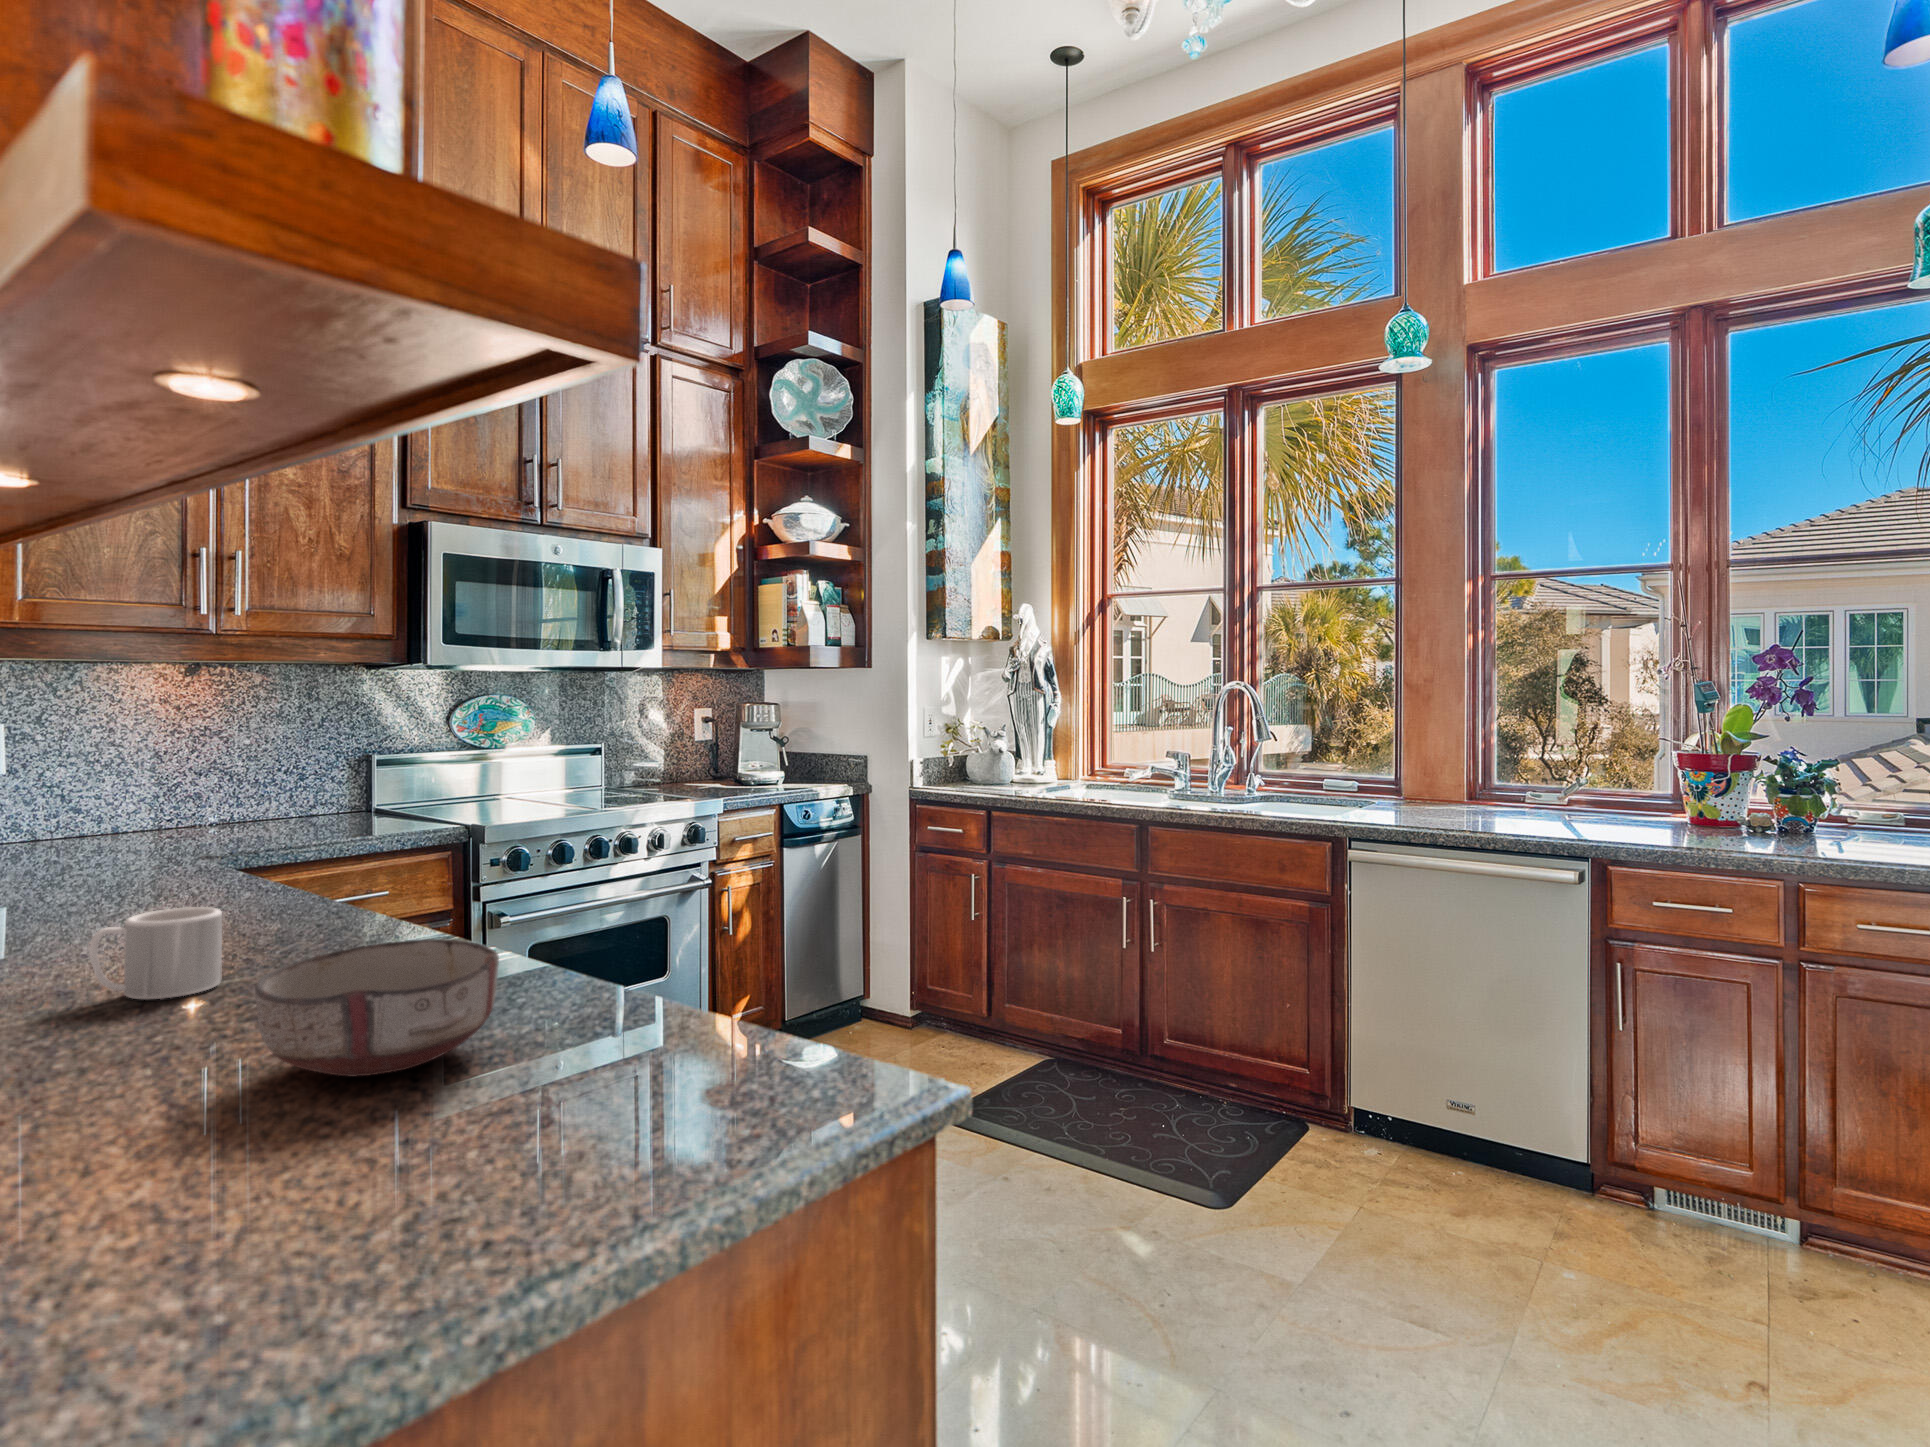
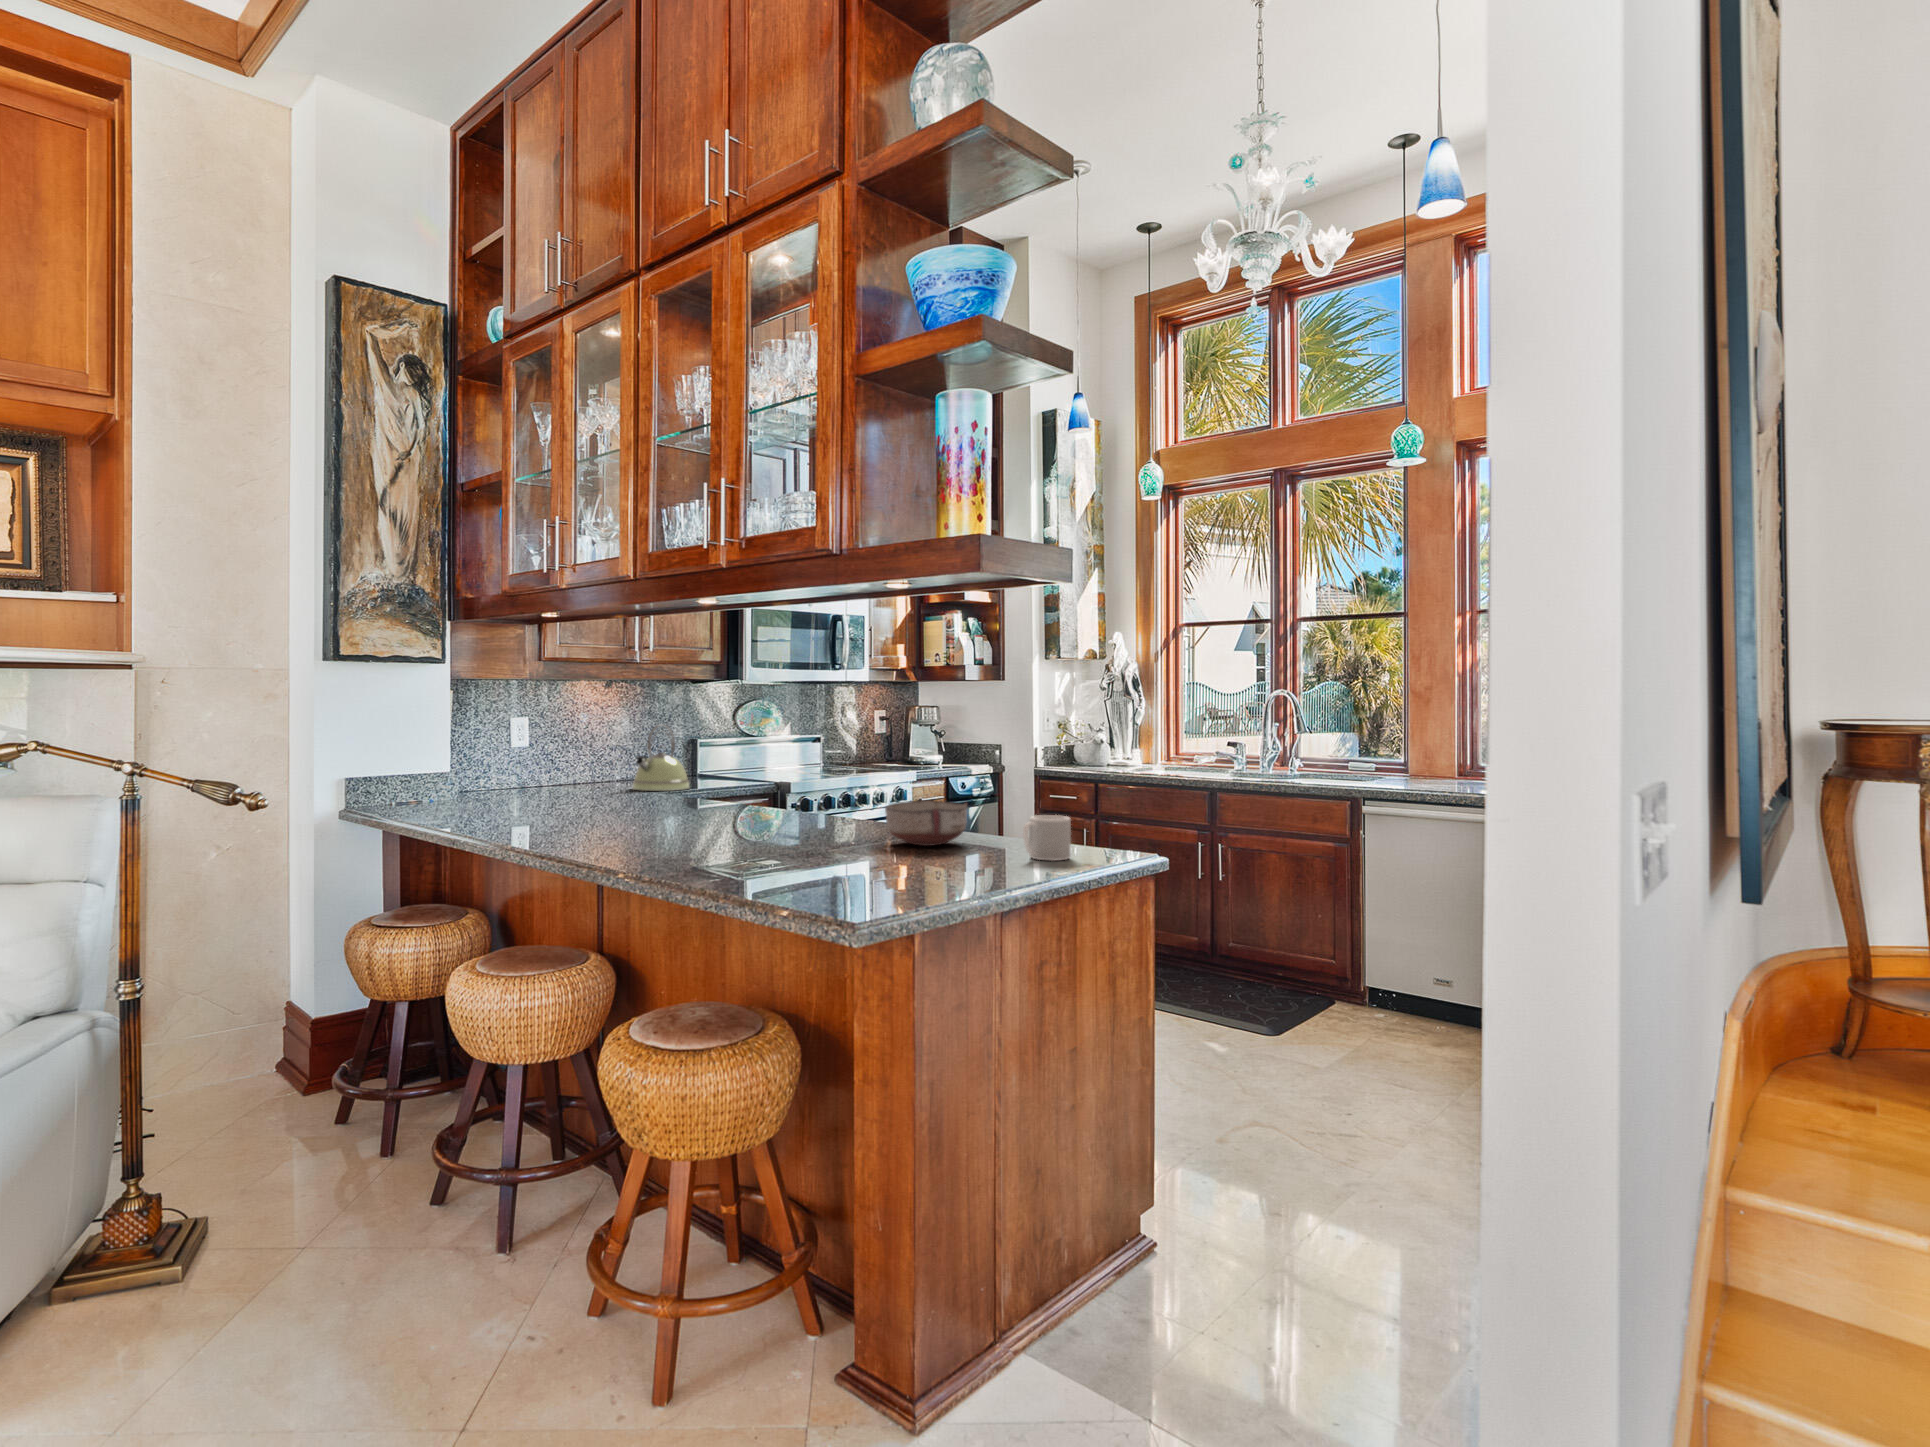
kettle: none [163,736,288,852] -> present [632,725,689,791]
mug: present [89,907,222,999] -> present [1023,815,1071,861]

